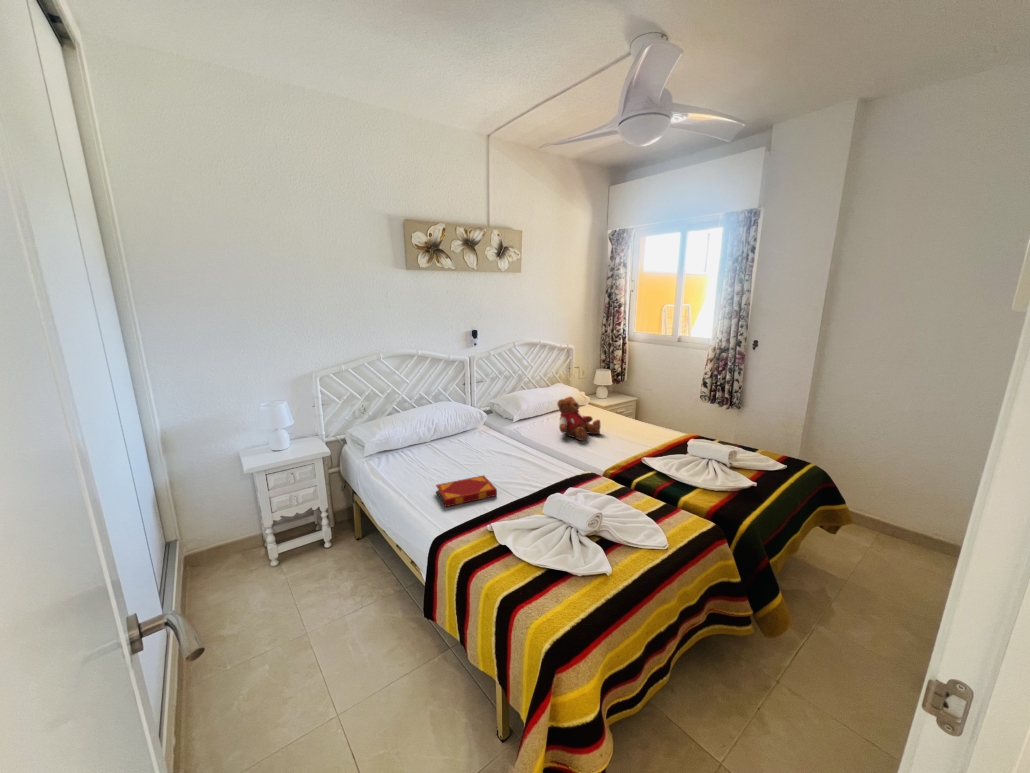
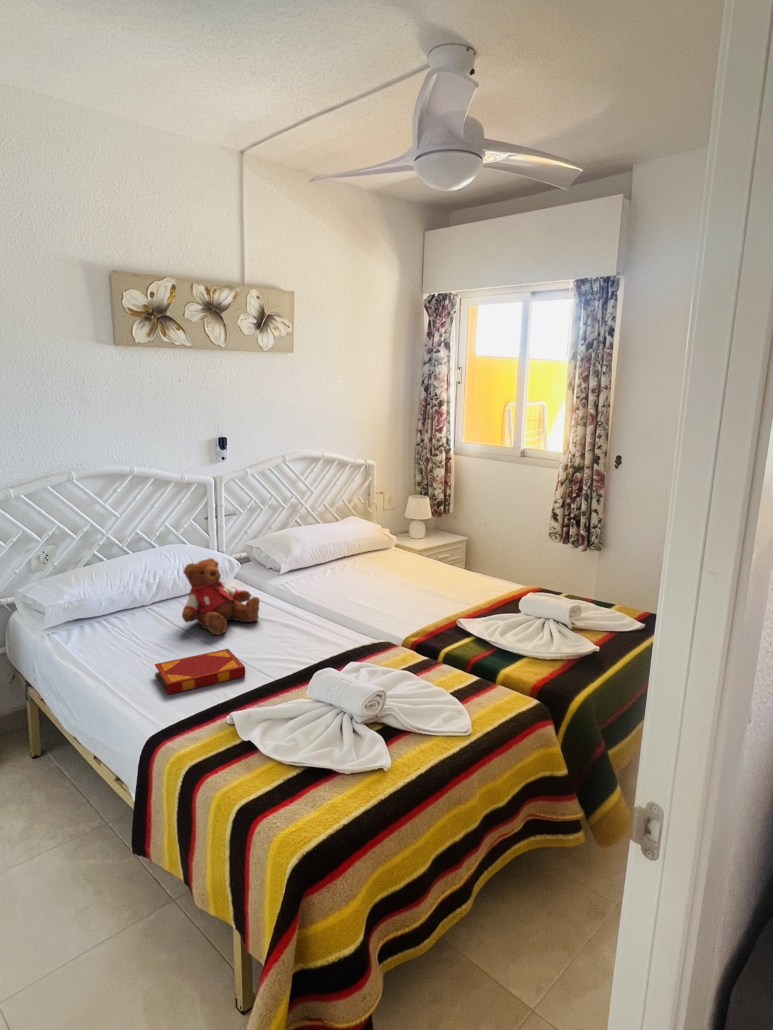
teddy bear: present [558,397,601,441] -> present [182,558,260,635]

